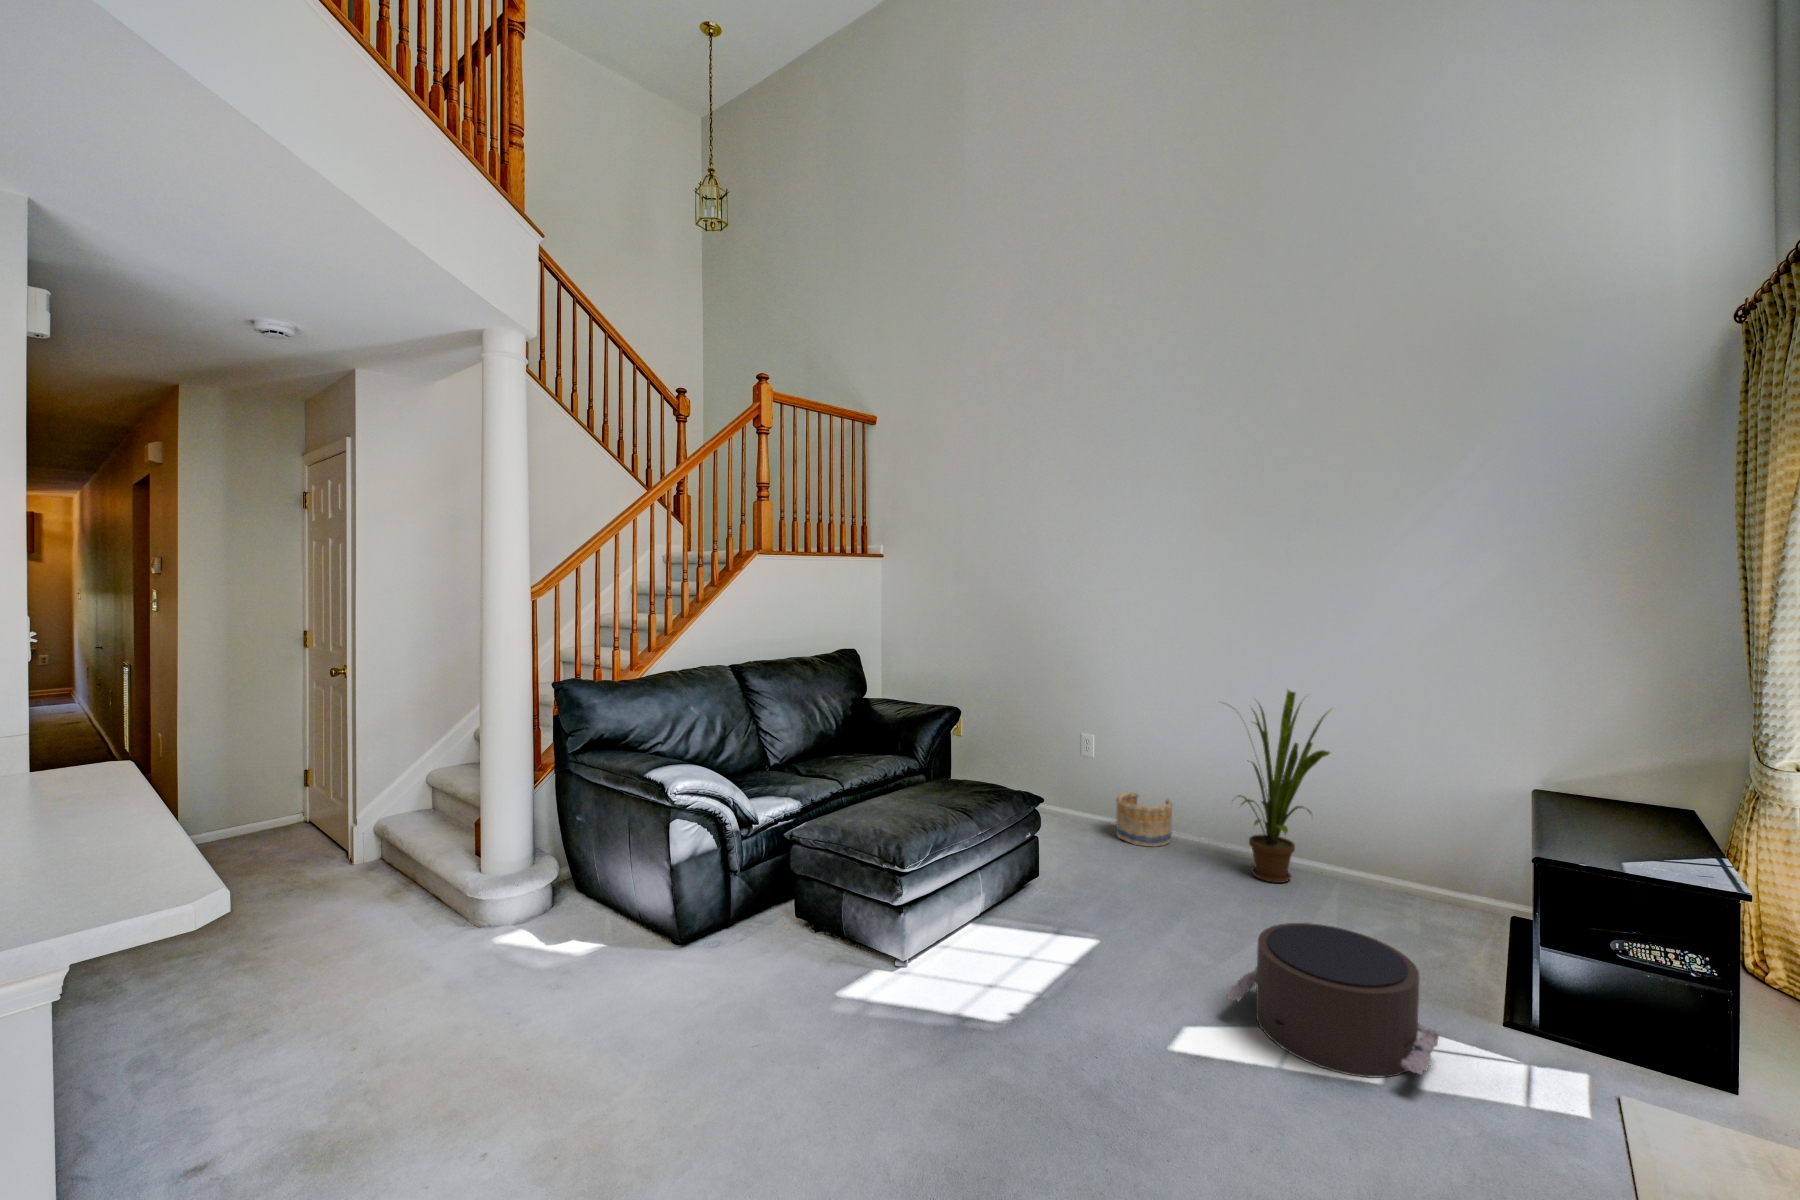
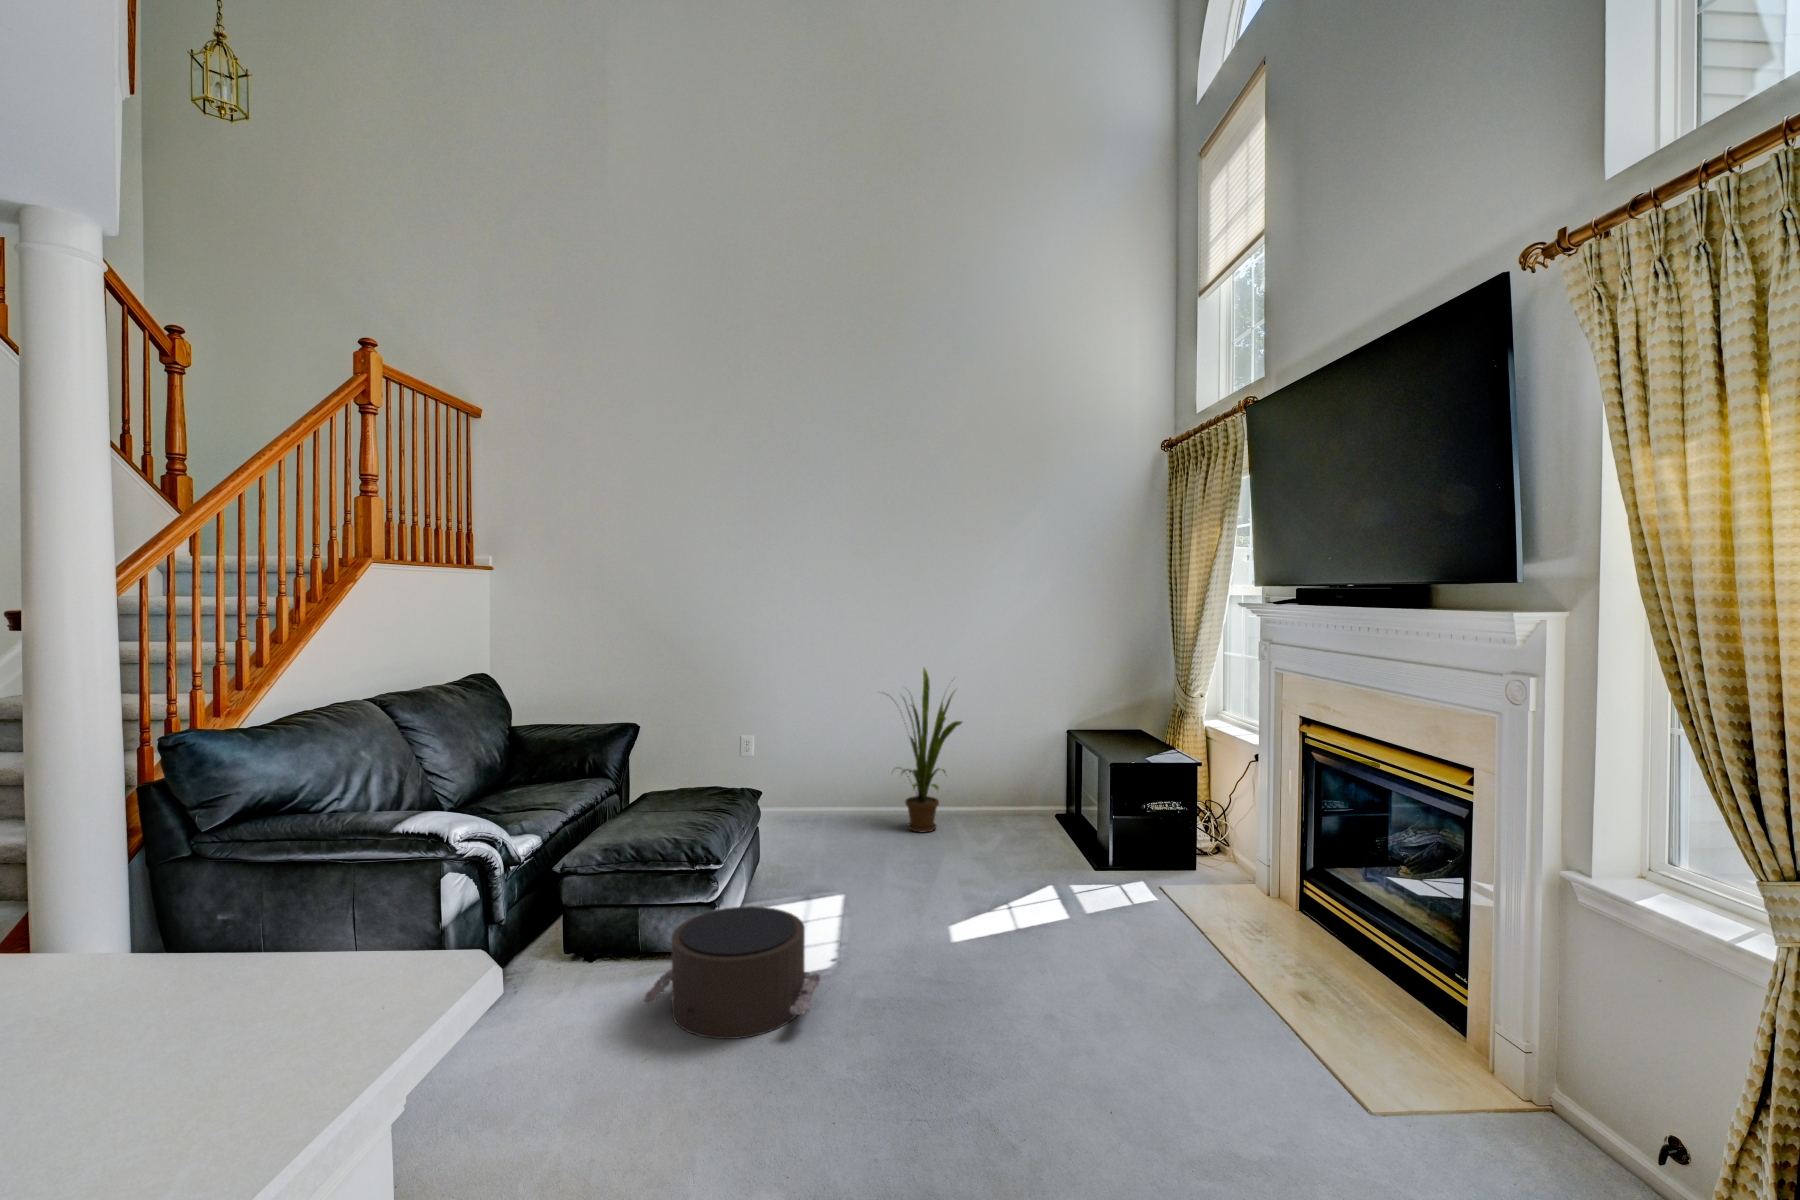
basket: present [1116,792,1173,847] -> none [786,782,835,828]
pouf: present [1227,923,1440,1077] -> present [643,906,820,1039]

